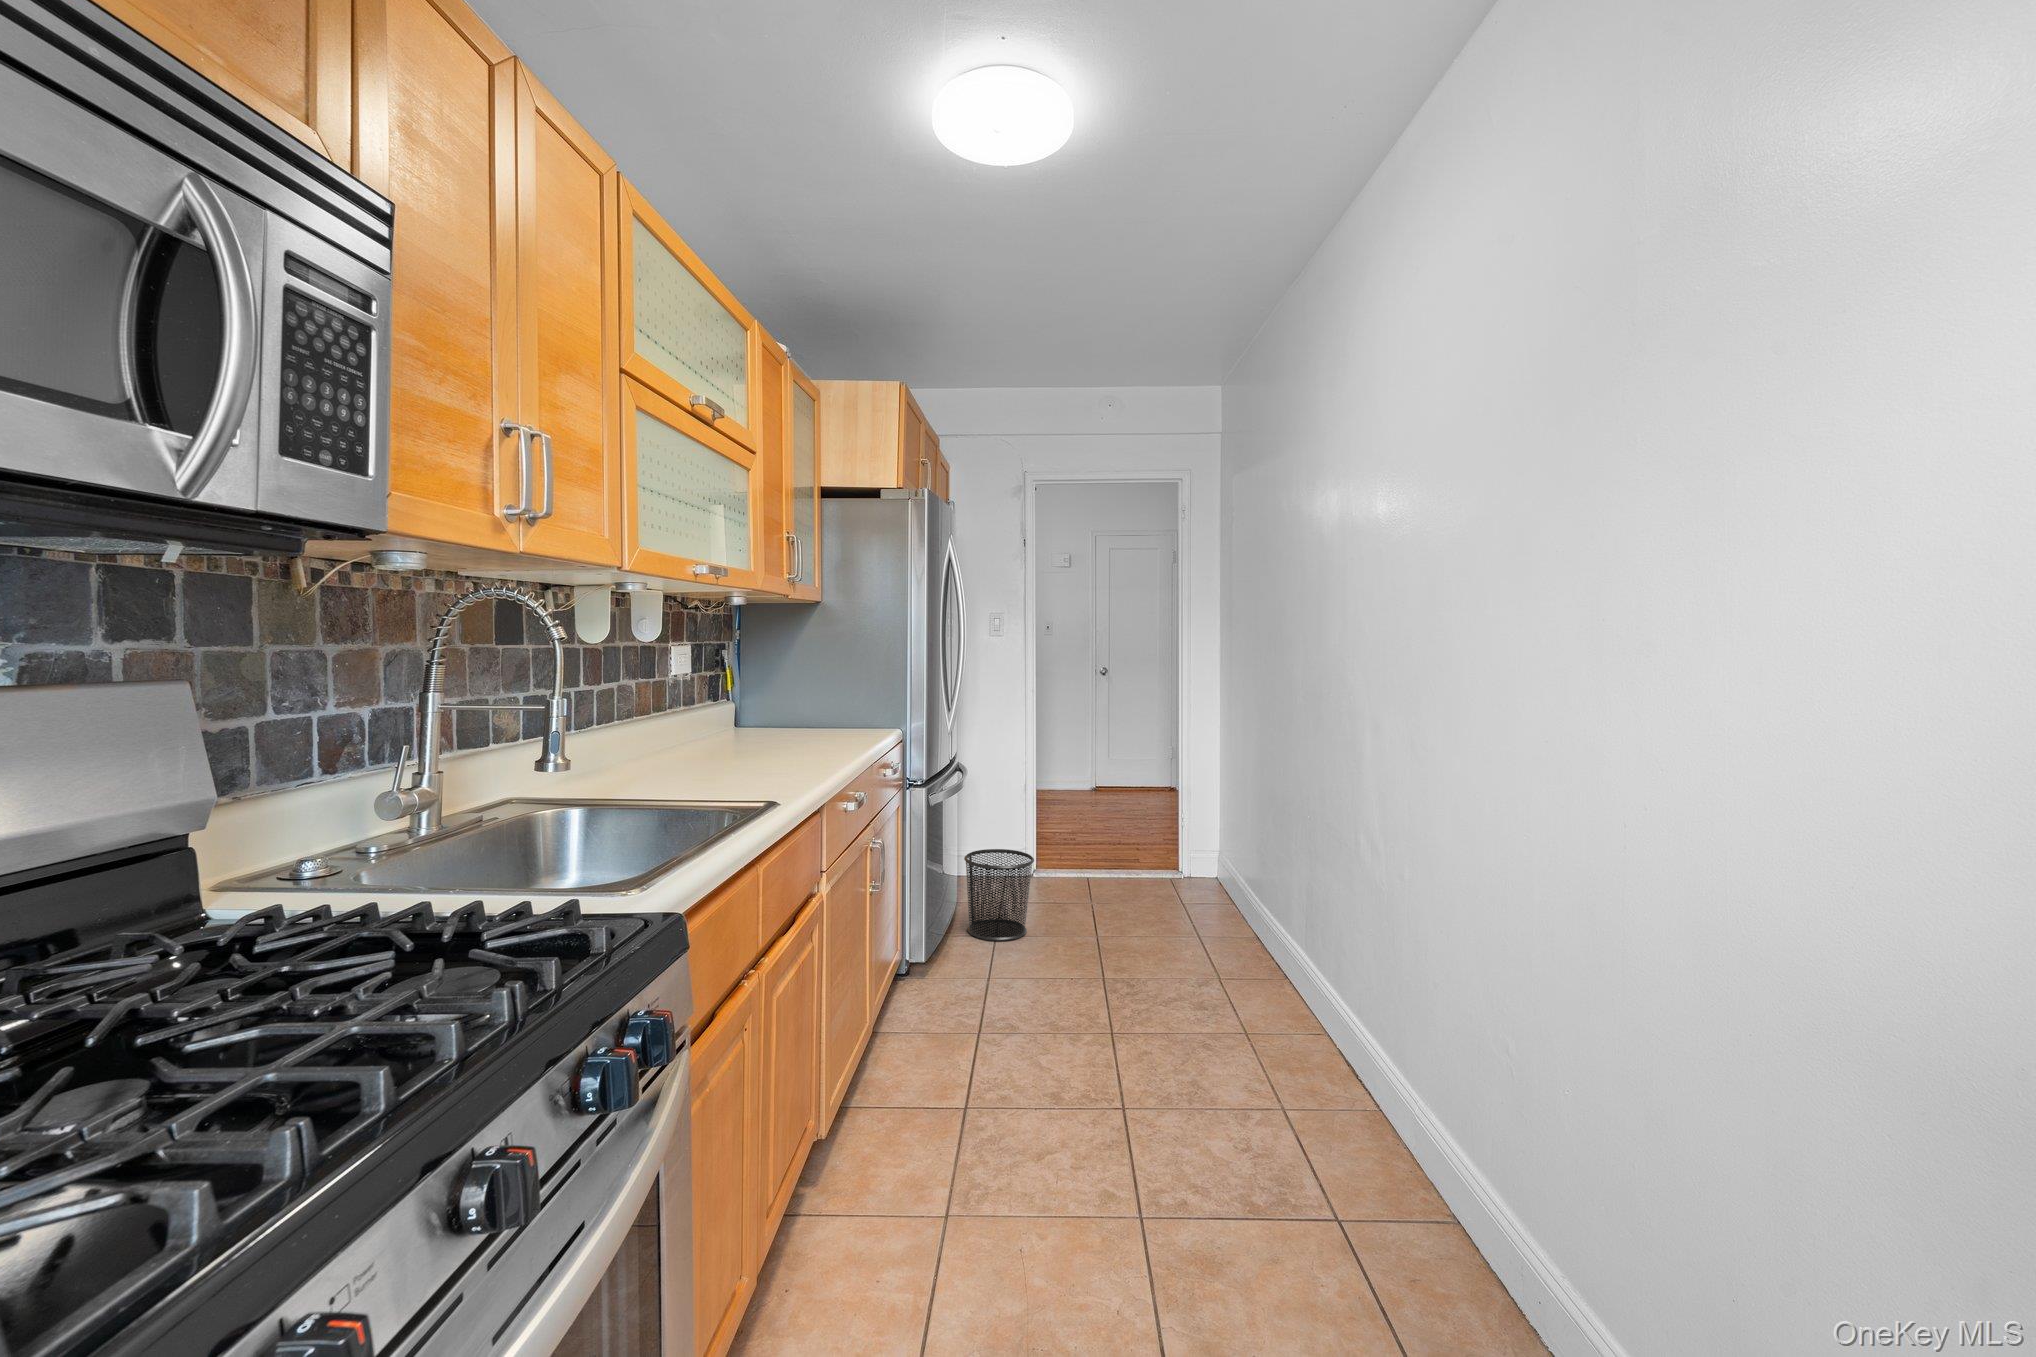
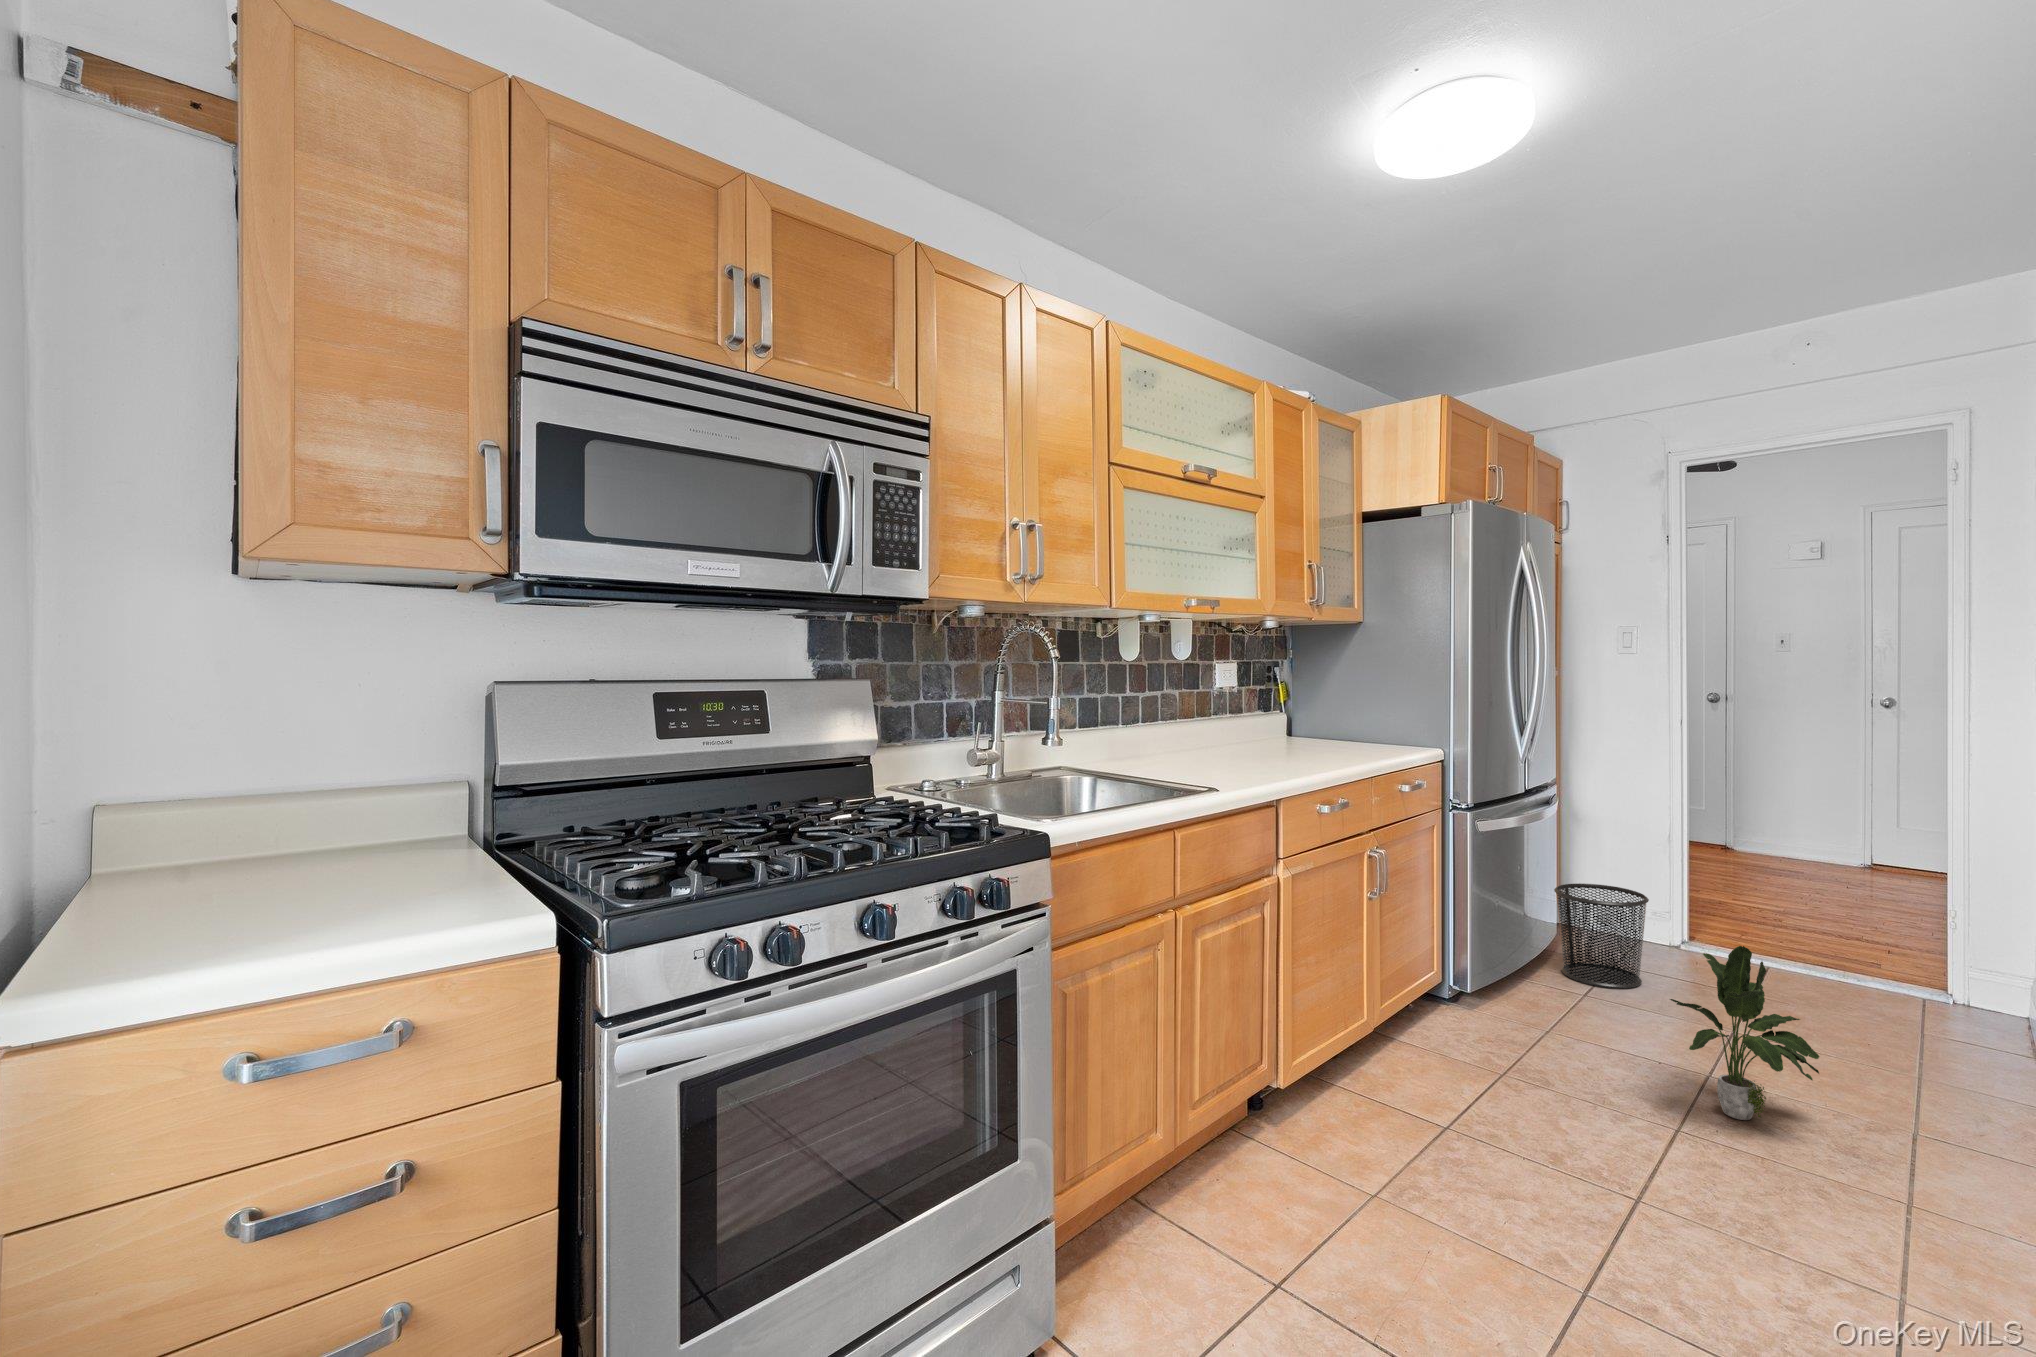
potted plant: none [1109,897,1200,1041] -> present [1670,946,1820,1120]

